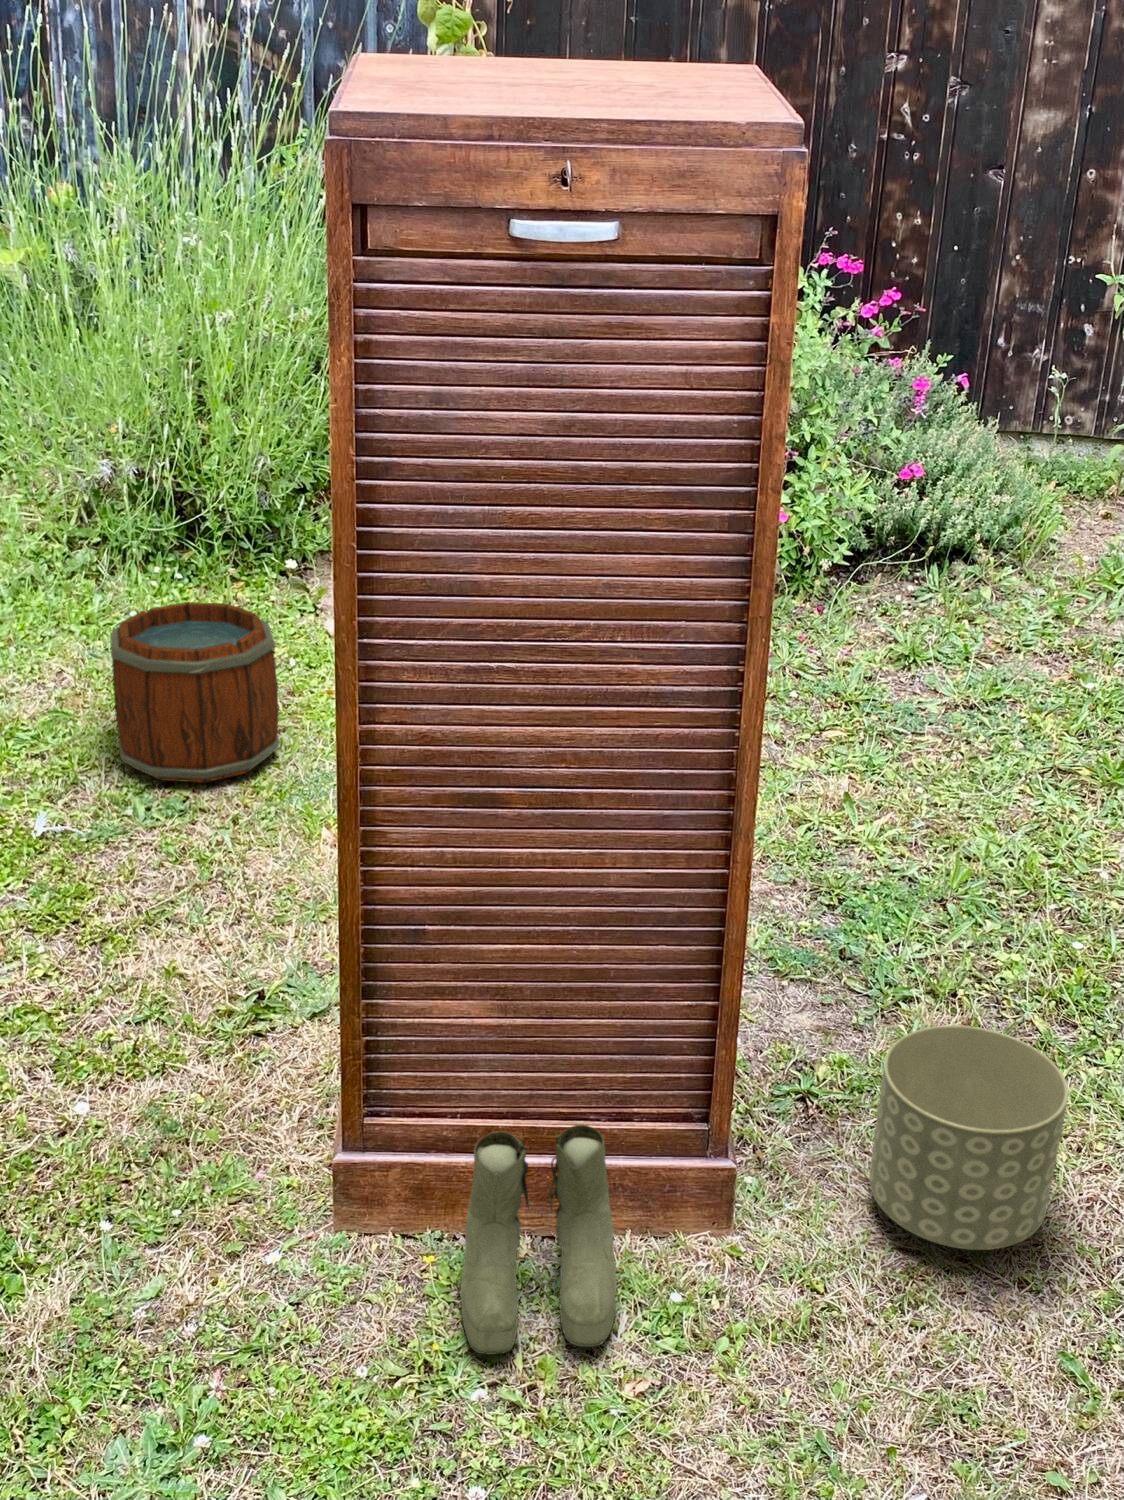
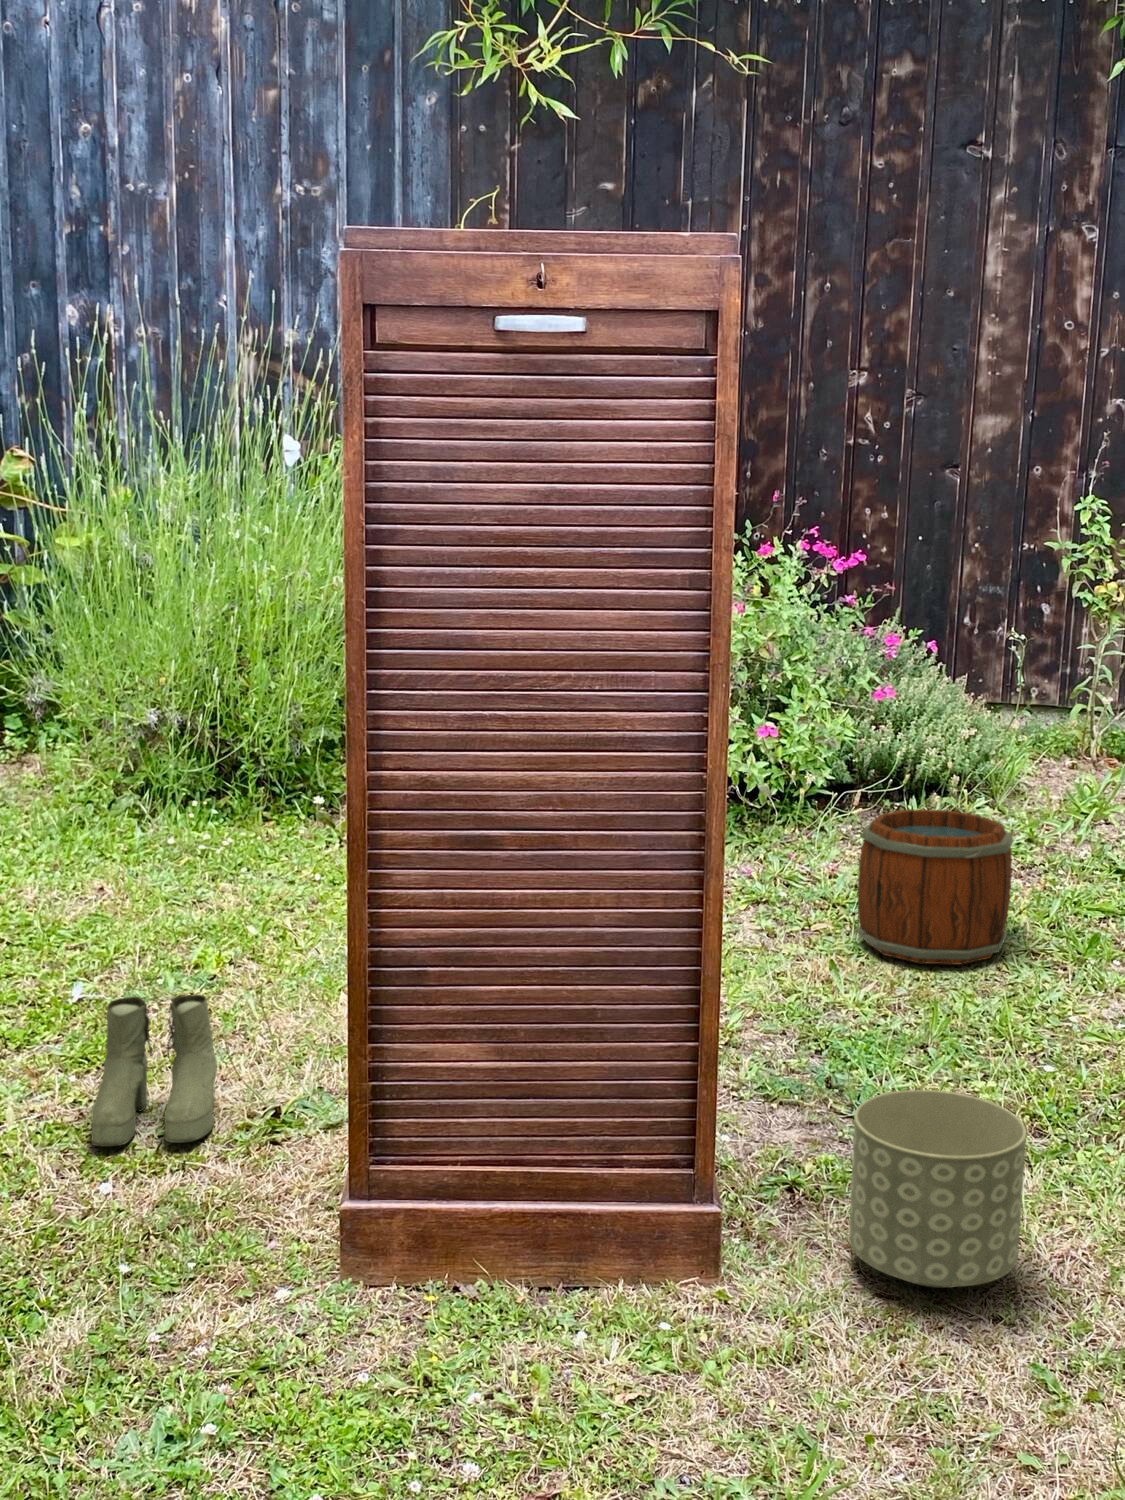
bucket: present [110,602,280,783] -> present [857,809,1013,965]
boots: present [461,1125,617,1355] -> present [91,995,217,1147]

